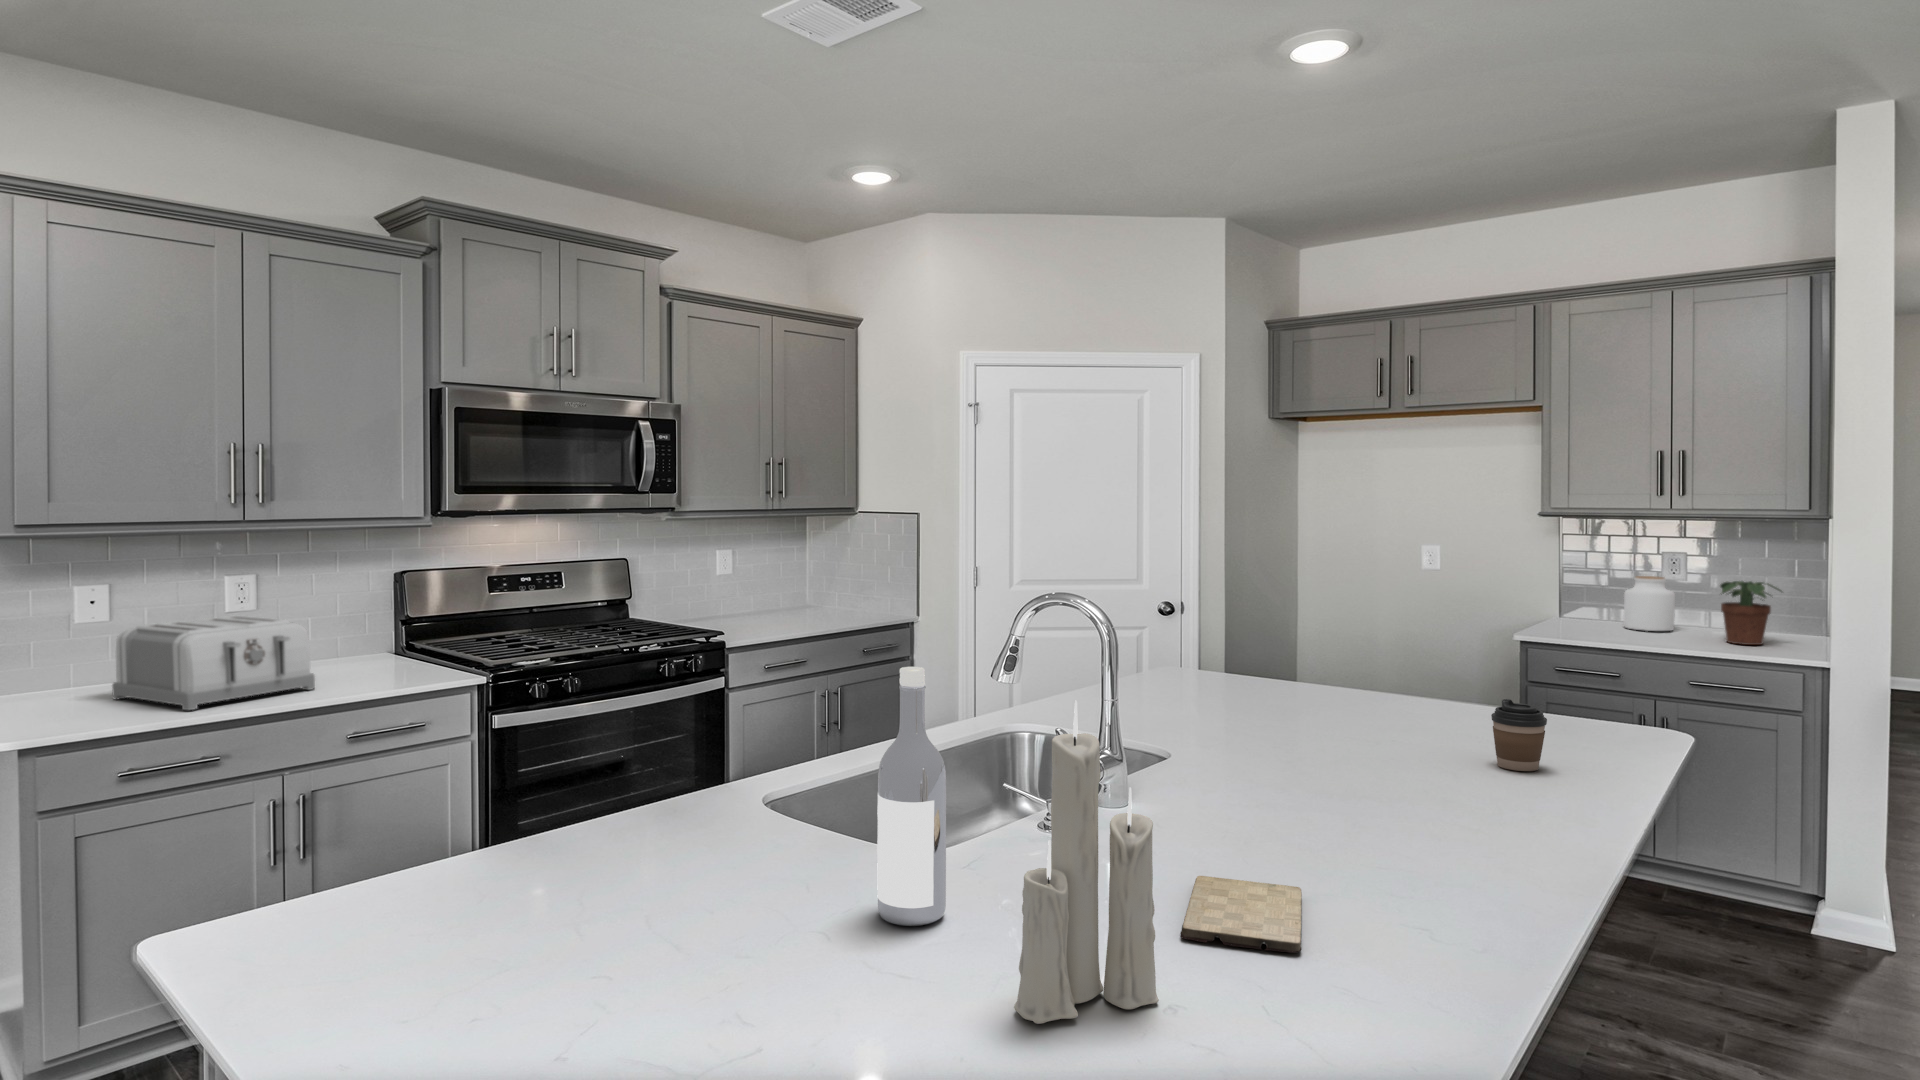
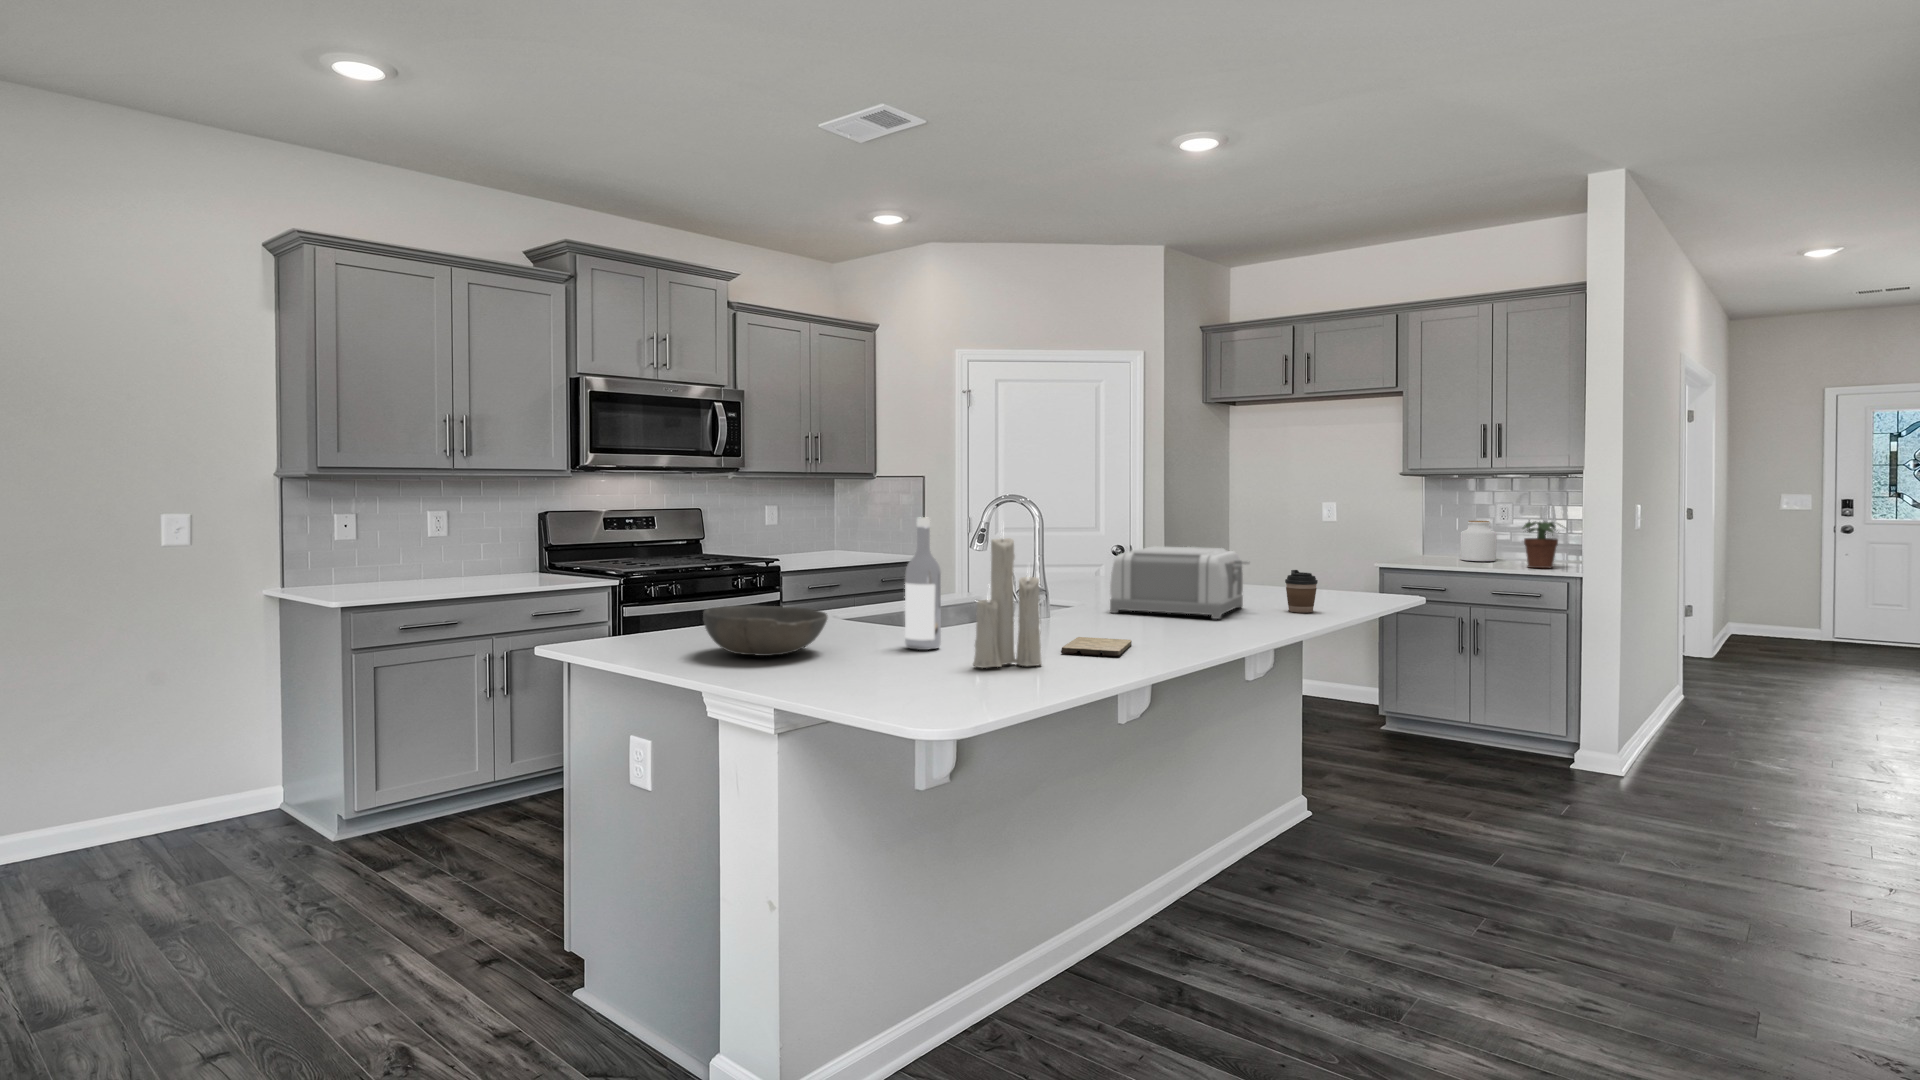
toaster: present [112,616,315,710] -> present [1110,546,1249,619]
bowl: none [466,830,725,968] -> present [703,606,828,656]

